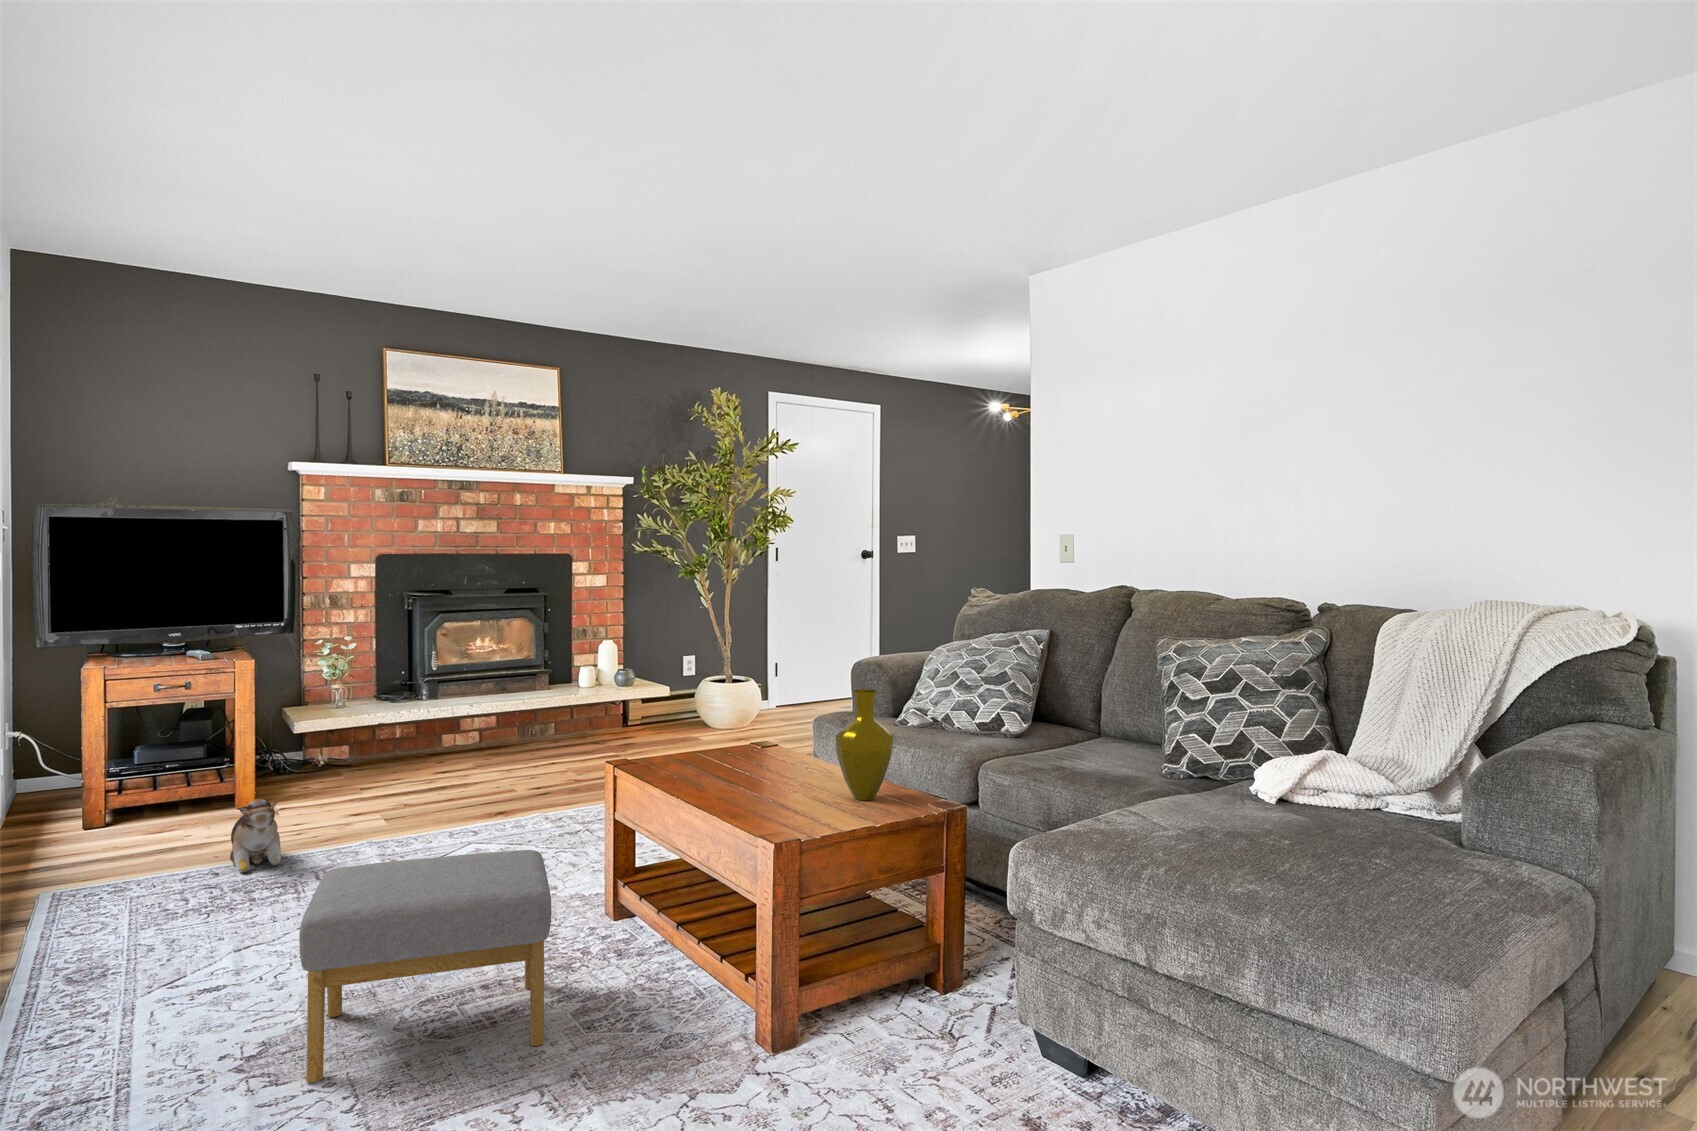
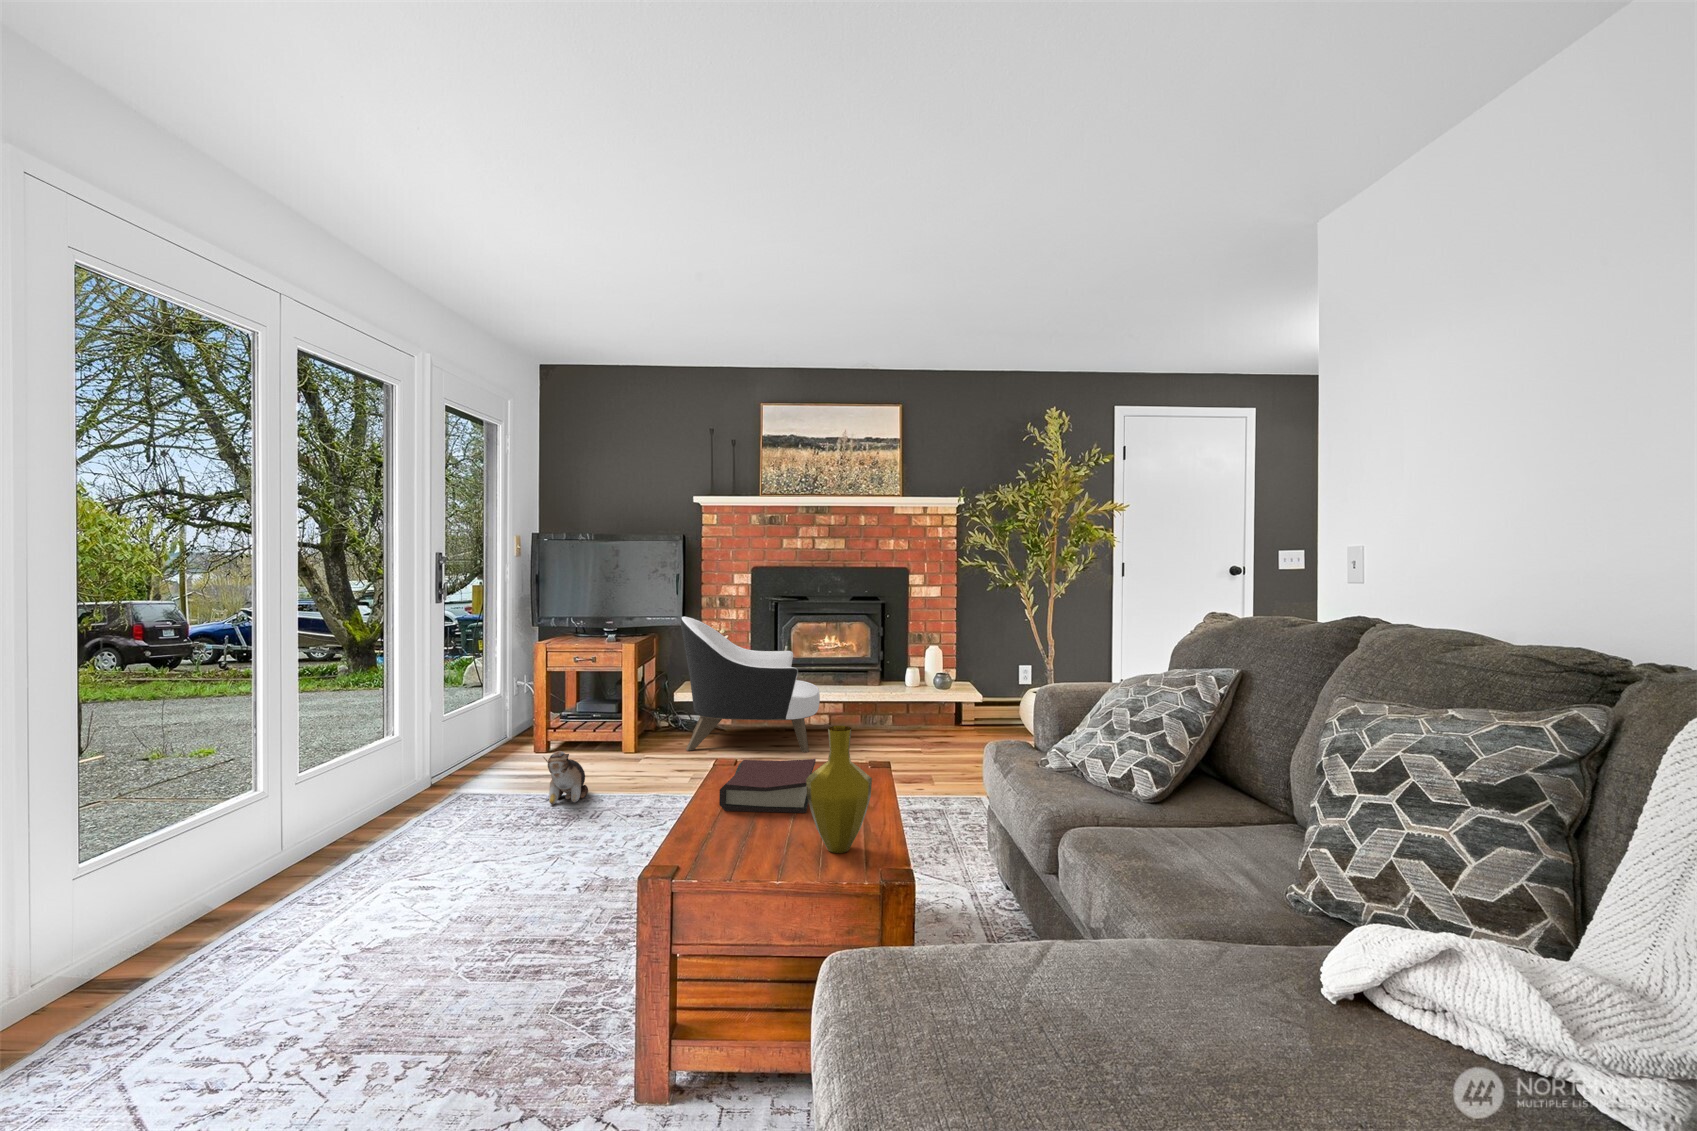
armchair: none [307,620,502,793] -> present [681,616,820,752]
hardback book: none [667,739,783,792] -> present [719,759,816,813]
footstool: present [299,850,551,1082] -> none [340,823,581,1021]

